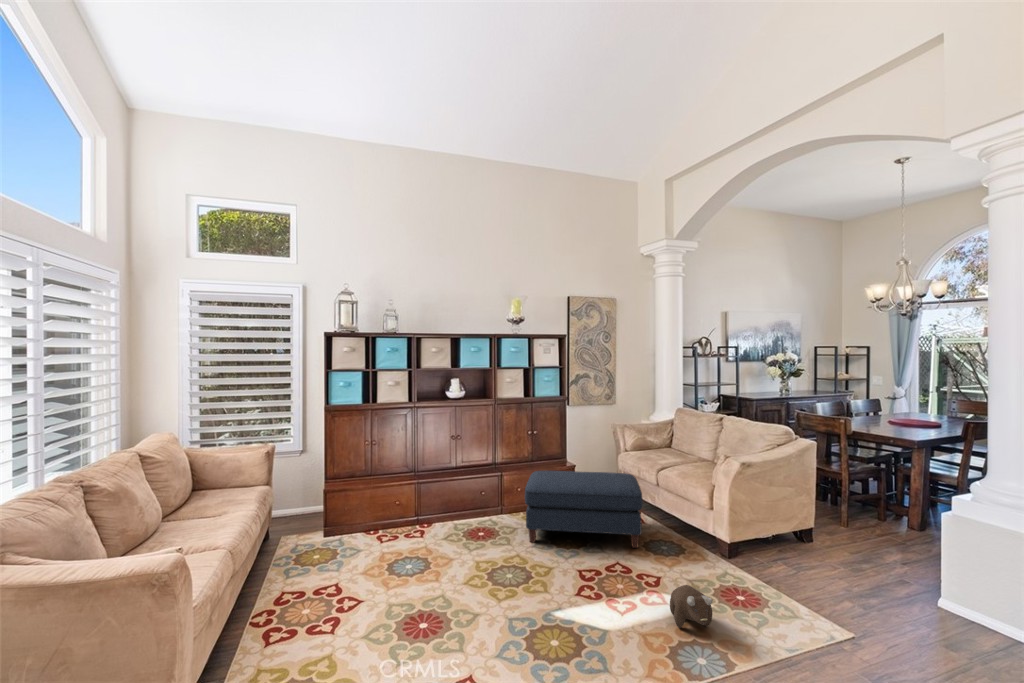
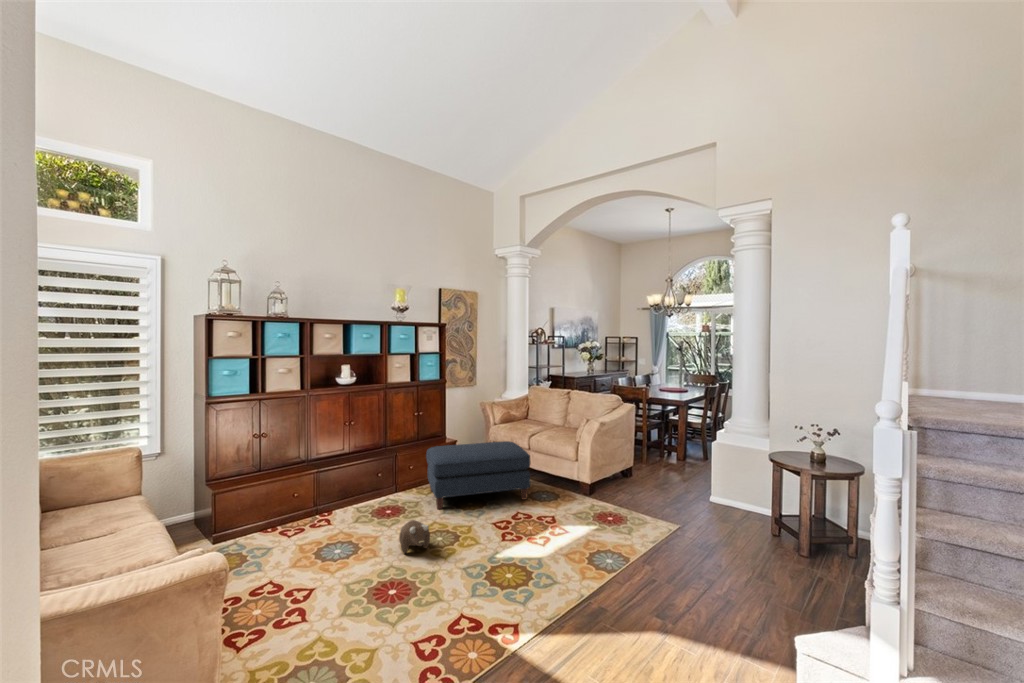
plush toy: present [670,585,713,628] -> present [399,520,430,553]

